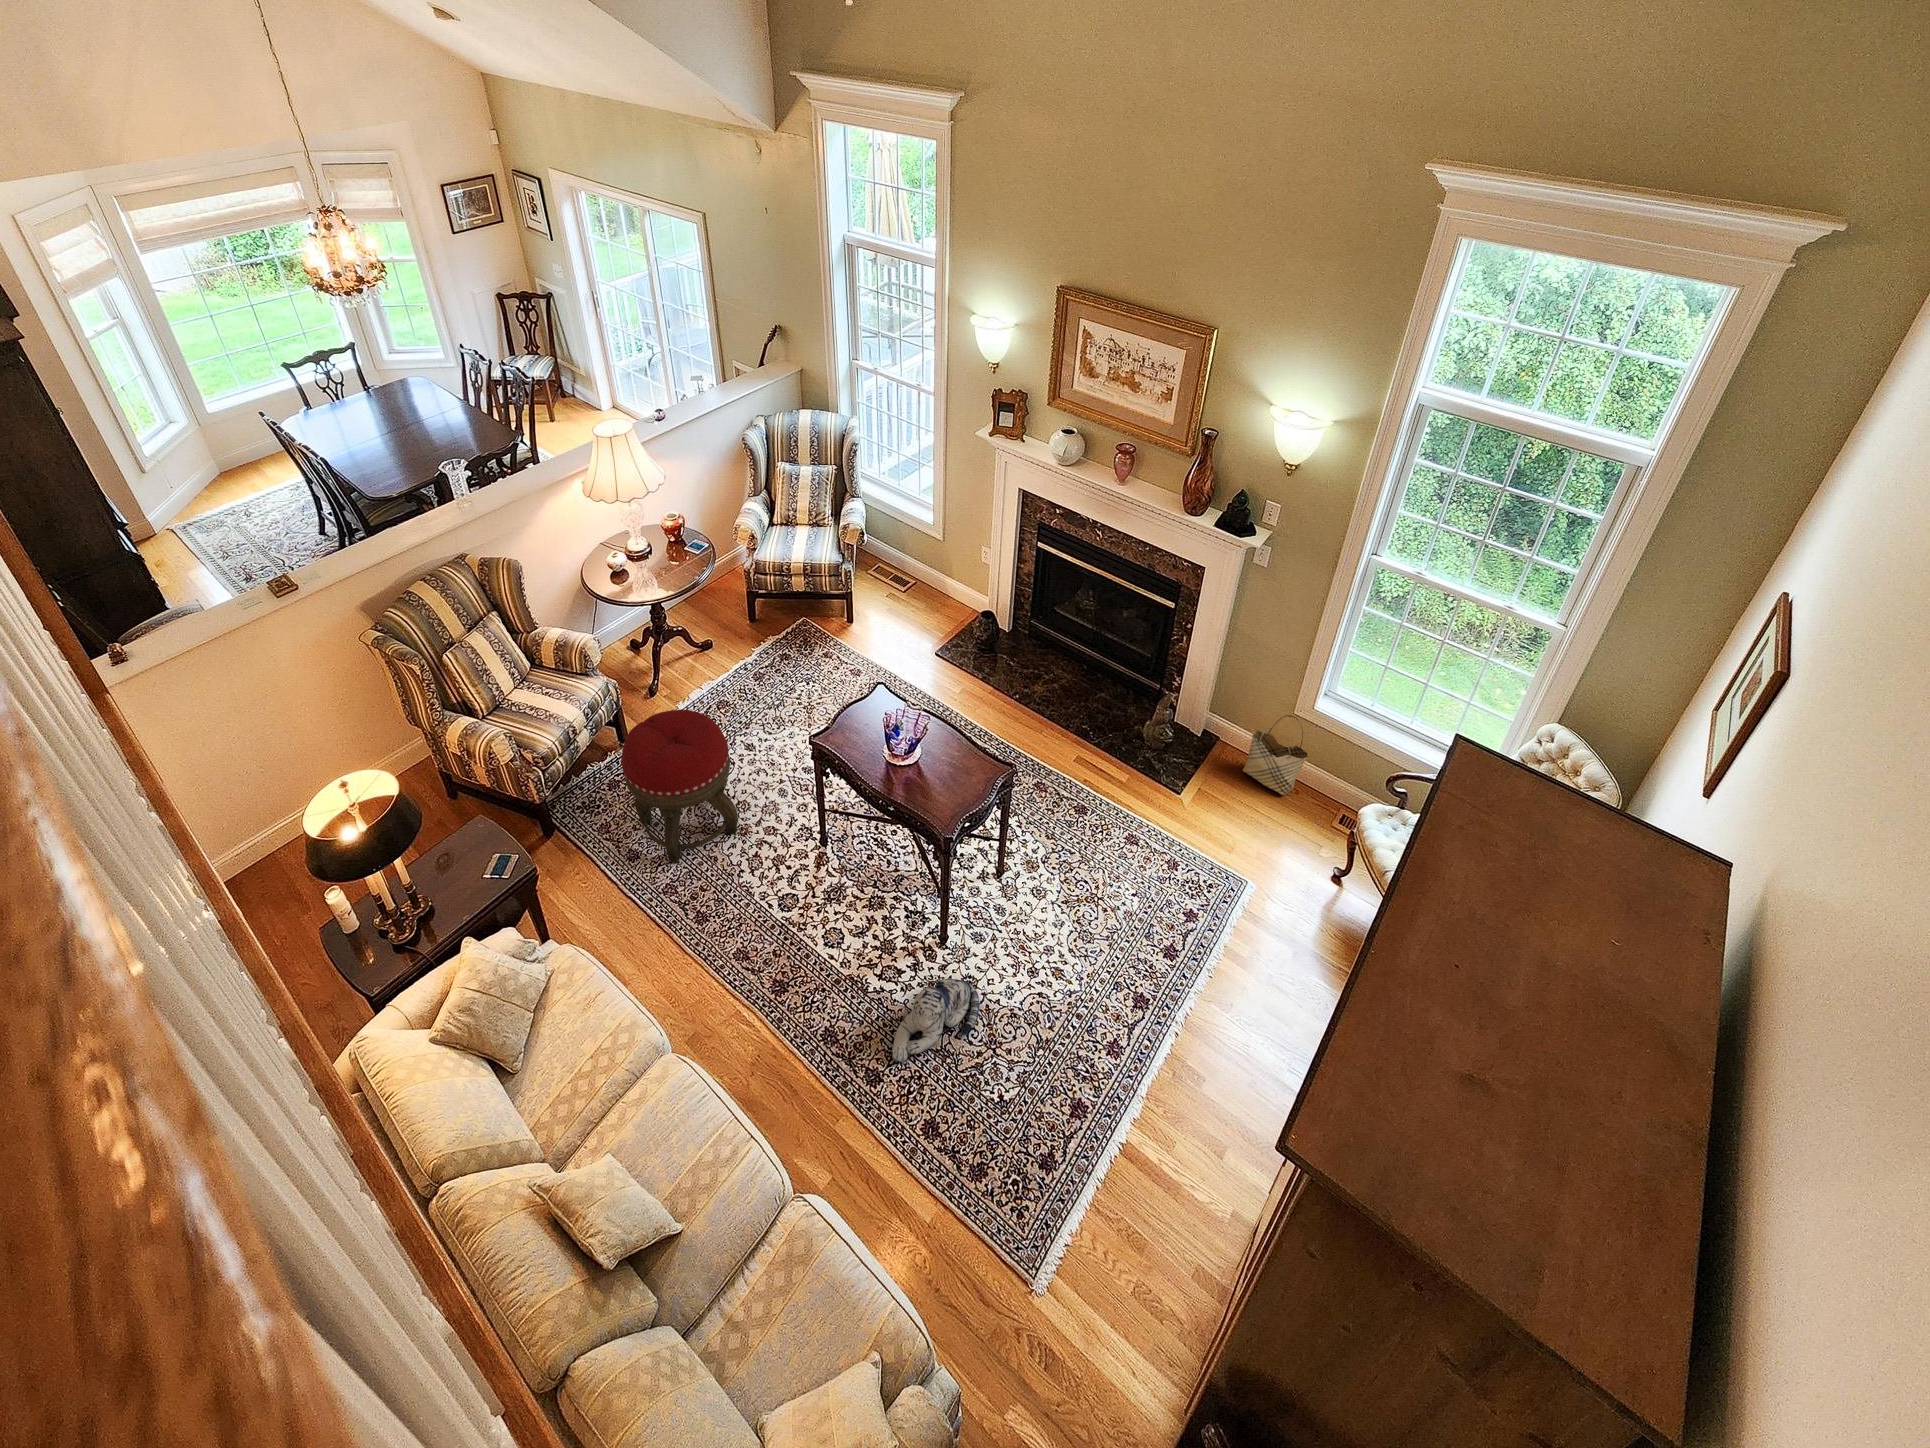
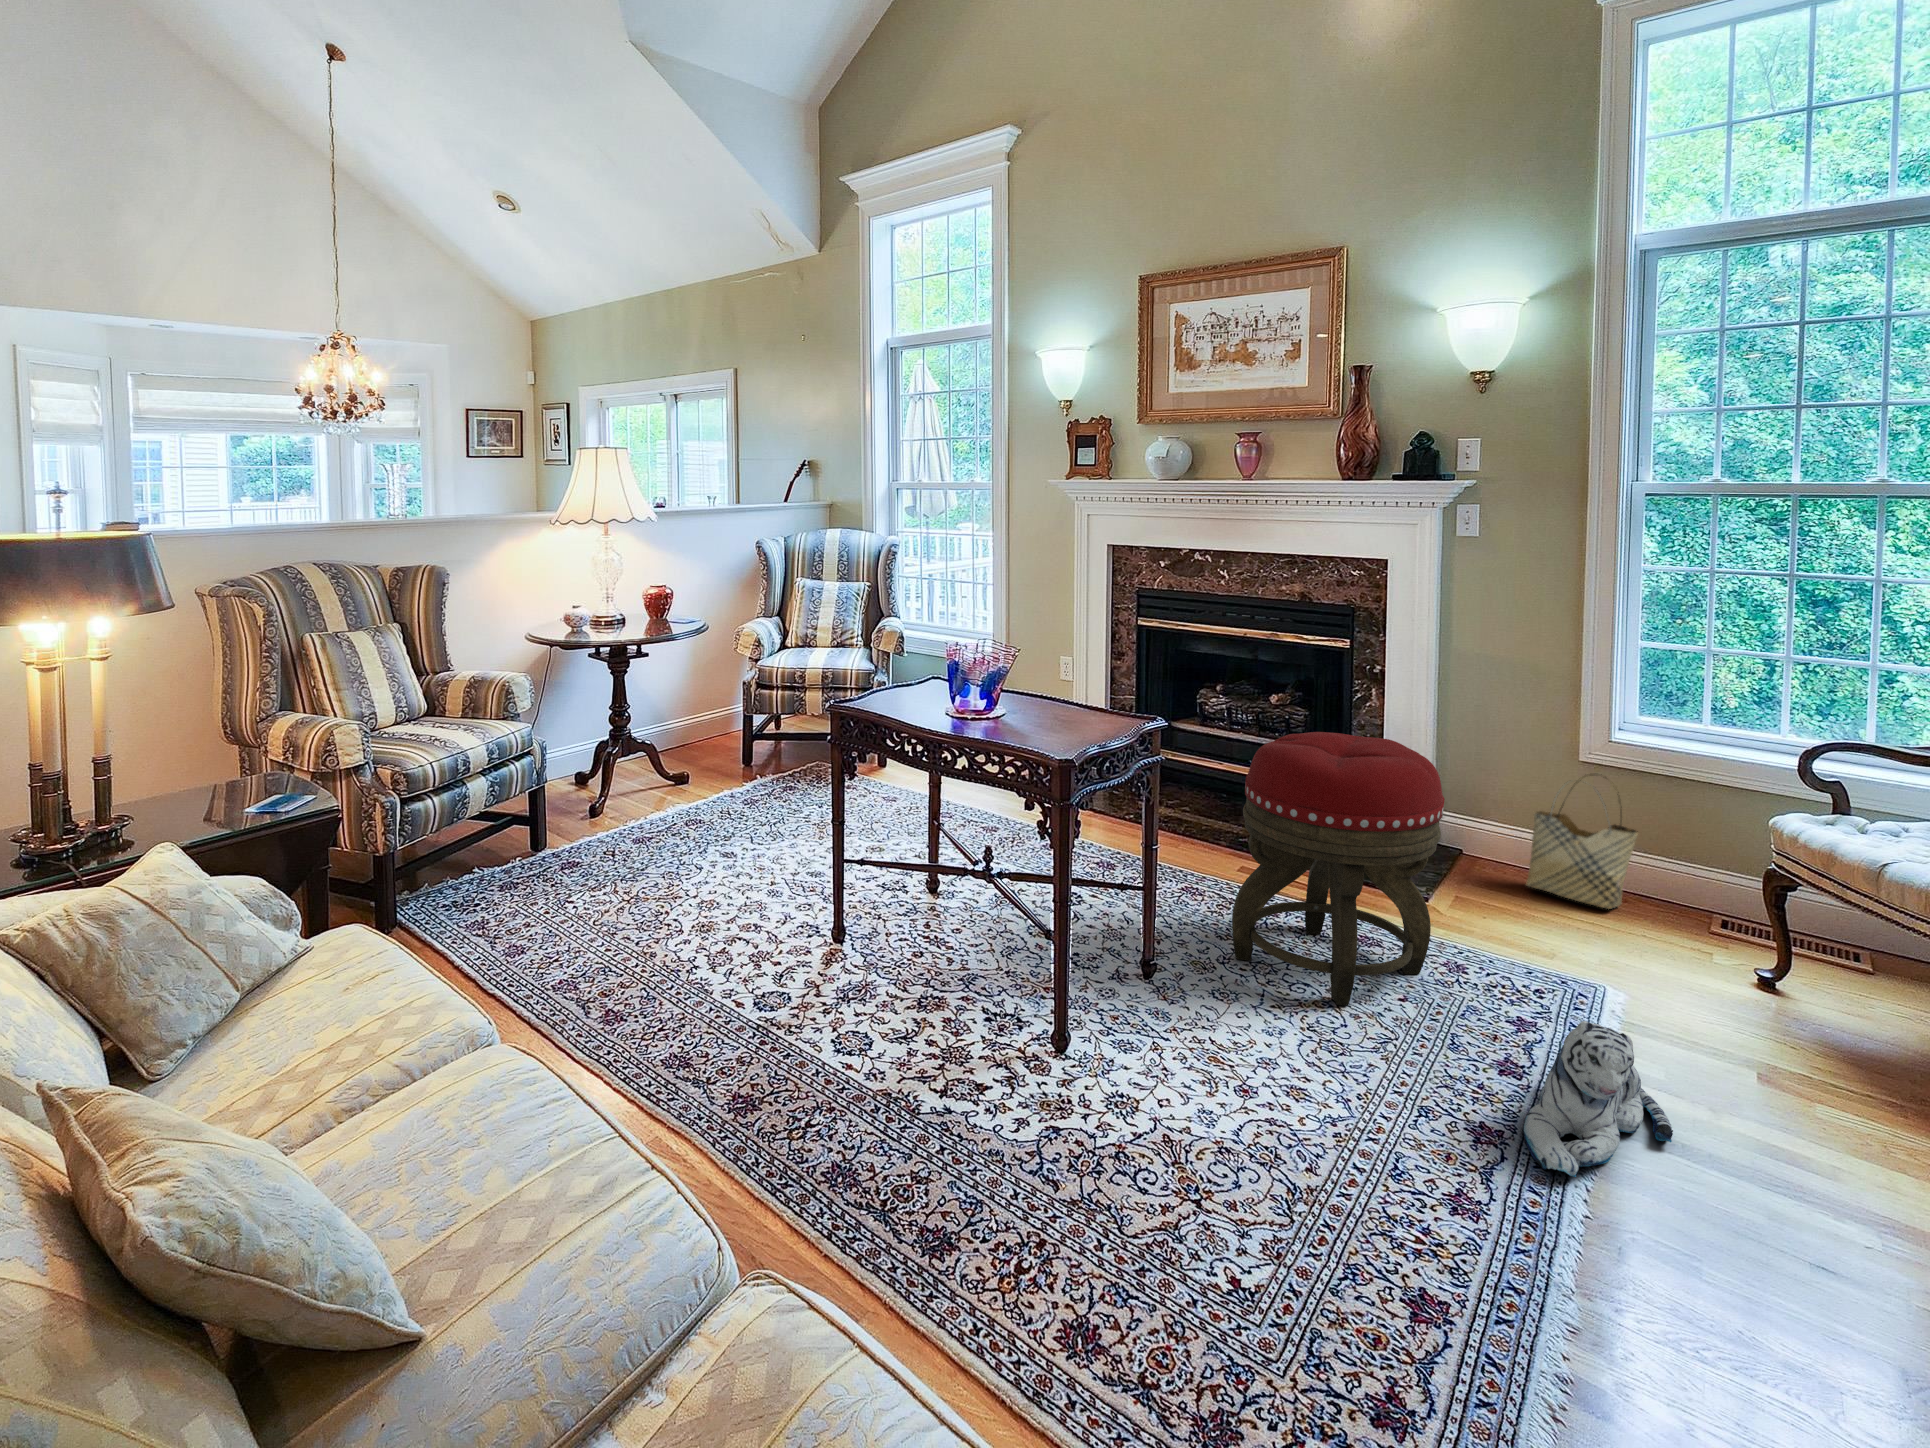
footstool: present [621,710,738,863] -> present [1232,732,1445,1006]
plush toy: present [892,978,979,1062] -> present [1522,1021,1673,1177]

